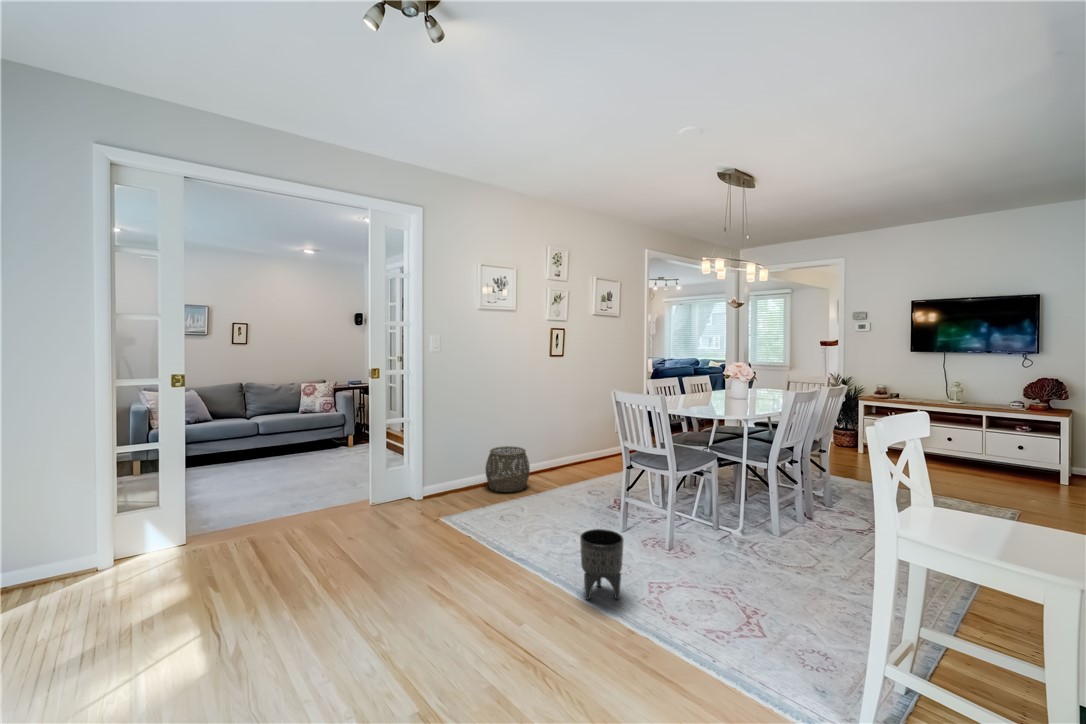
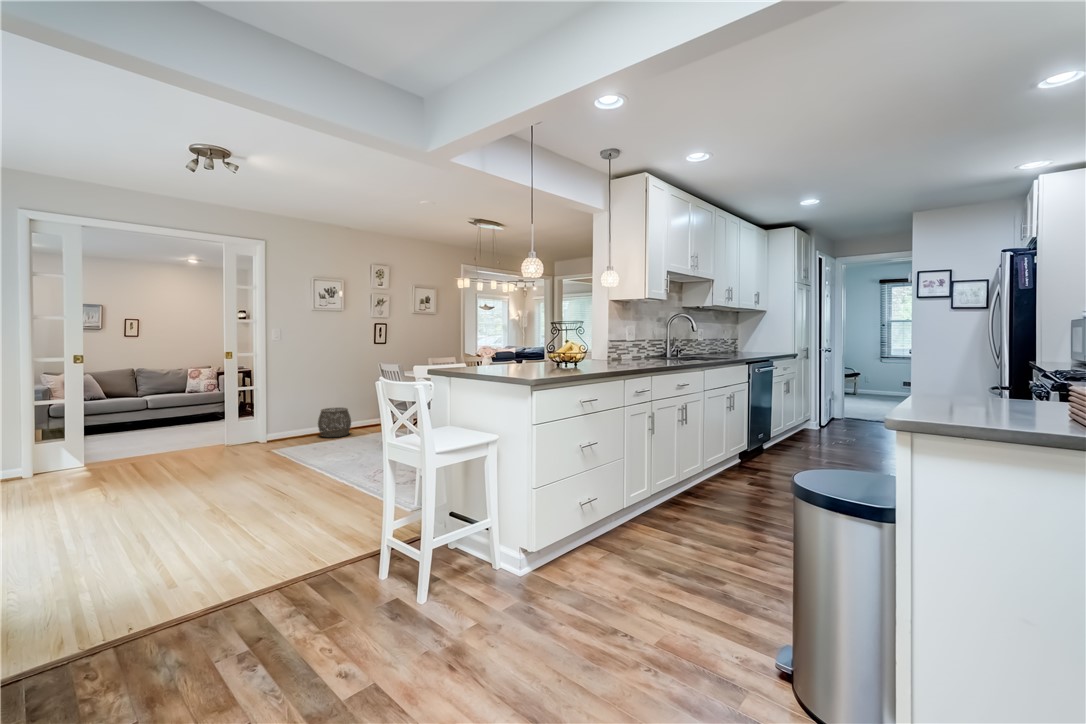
planter: present [580,529,624,600] -> none [333,439,359,475]

